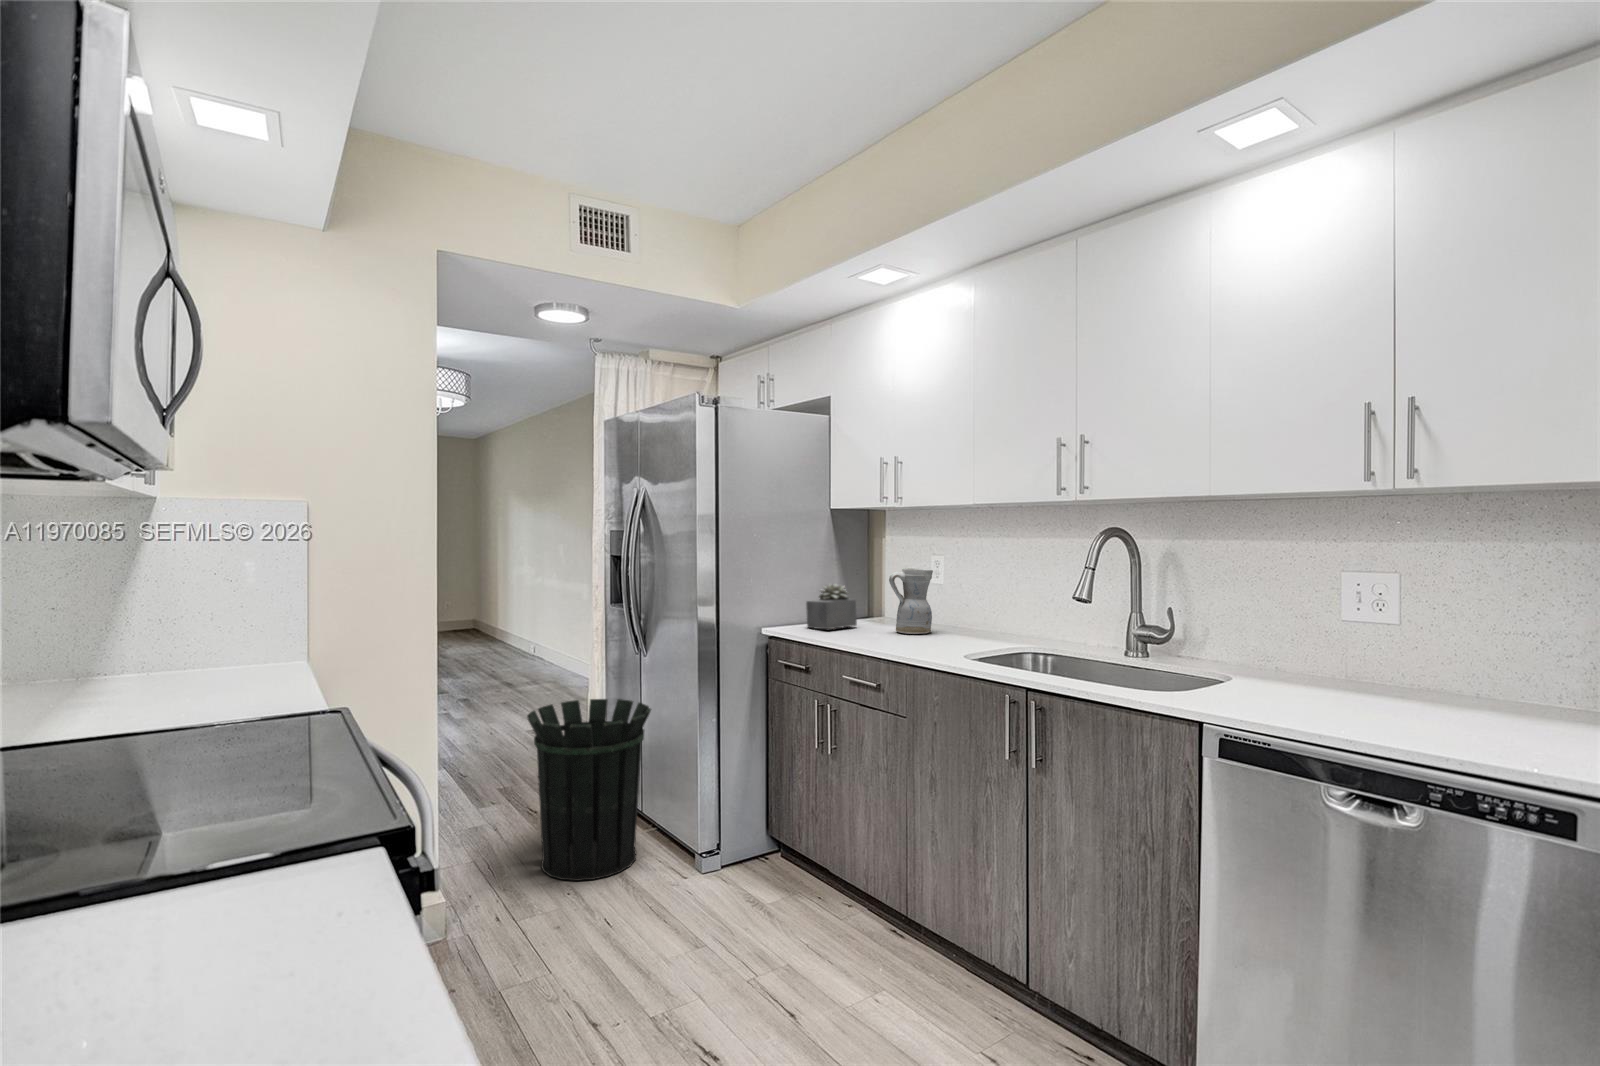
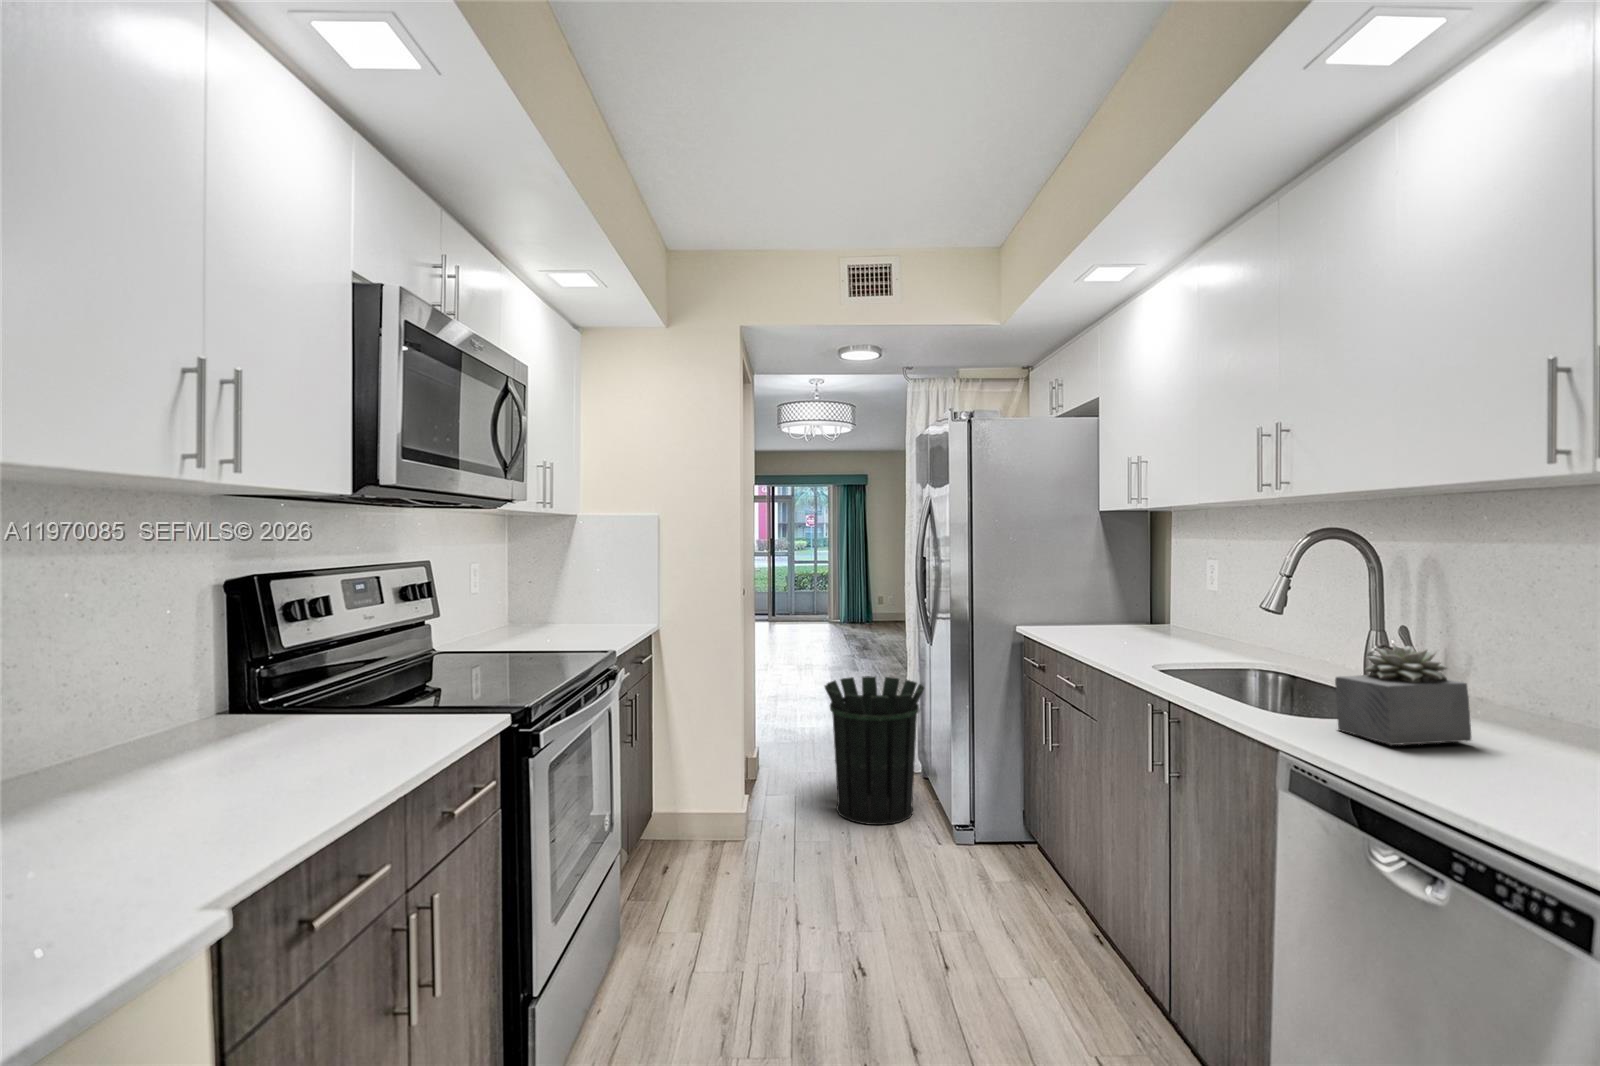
ceramic pitcher: present [889,568,933,634] -> none [1132,572,1184,642]
succulent plant: present [806,584,857,629] -> present [1335,644,1471,745]

